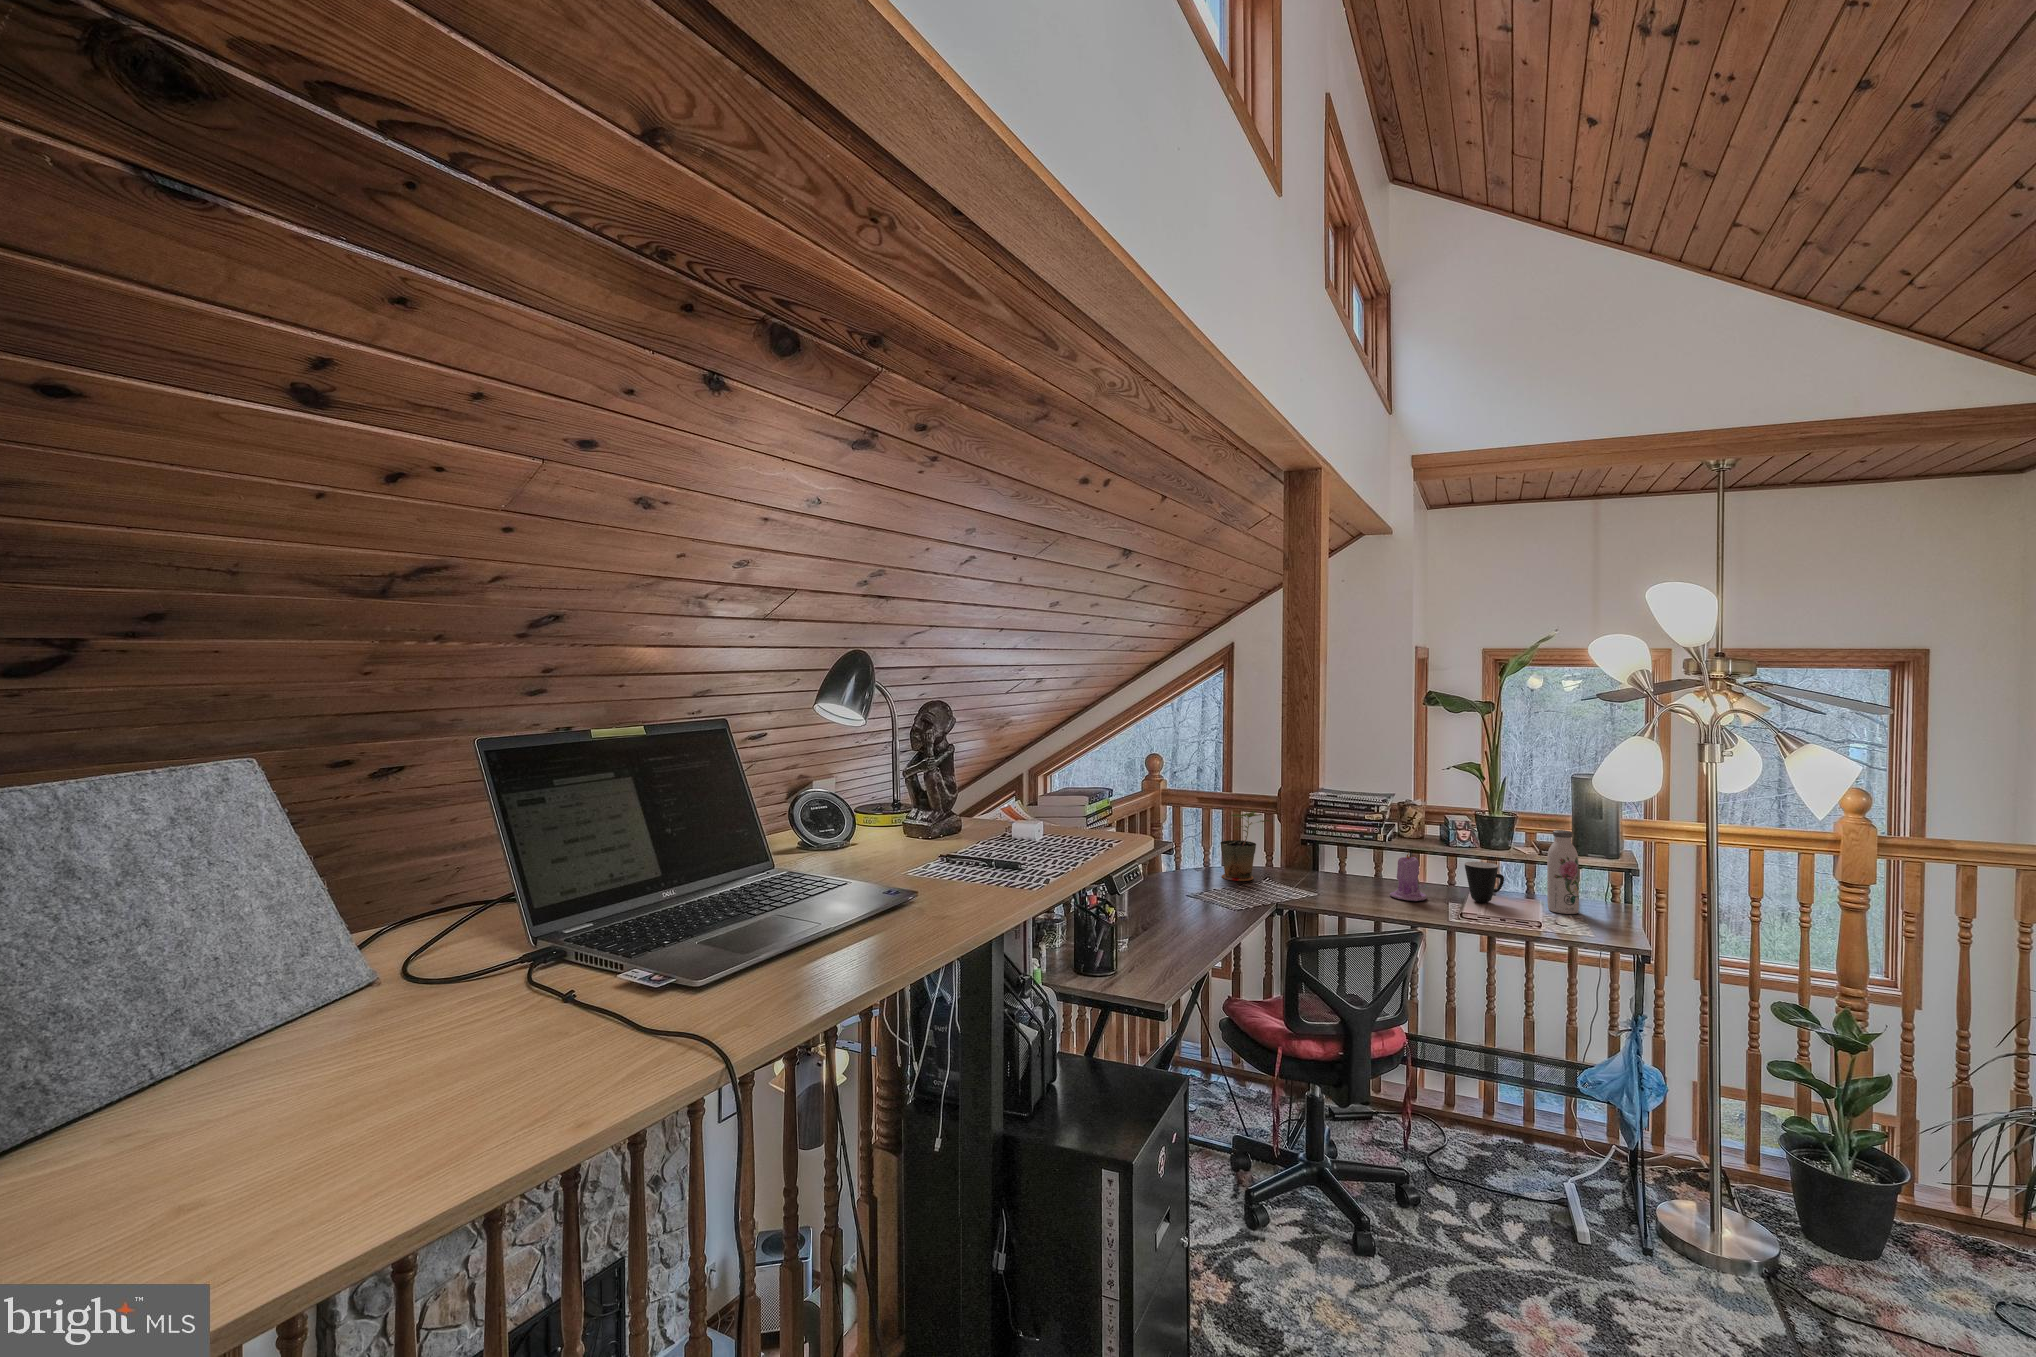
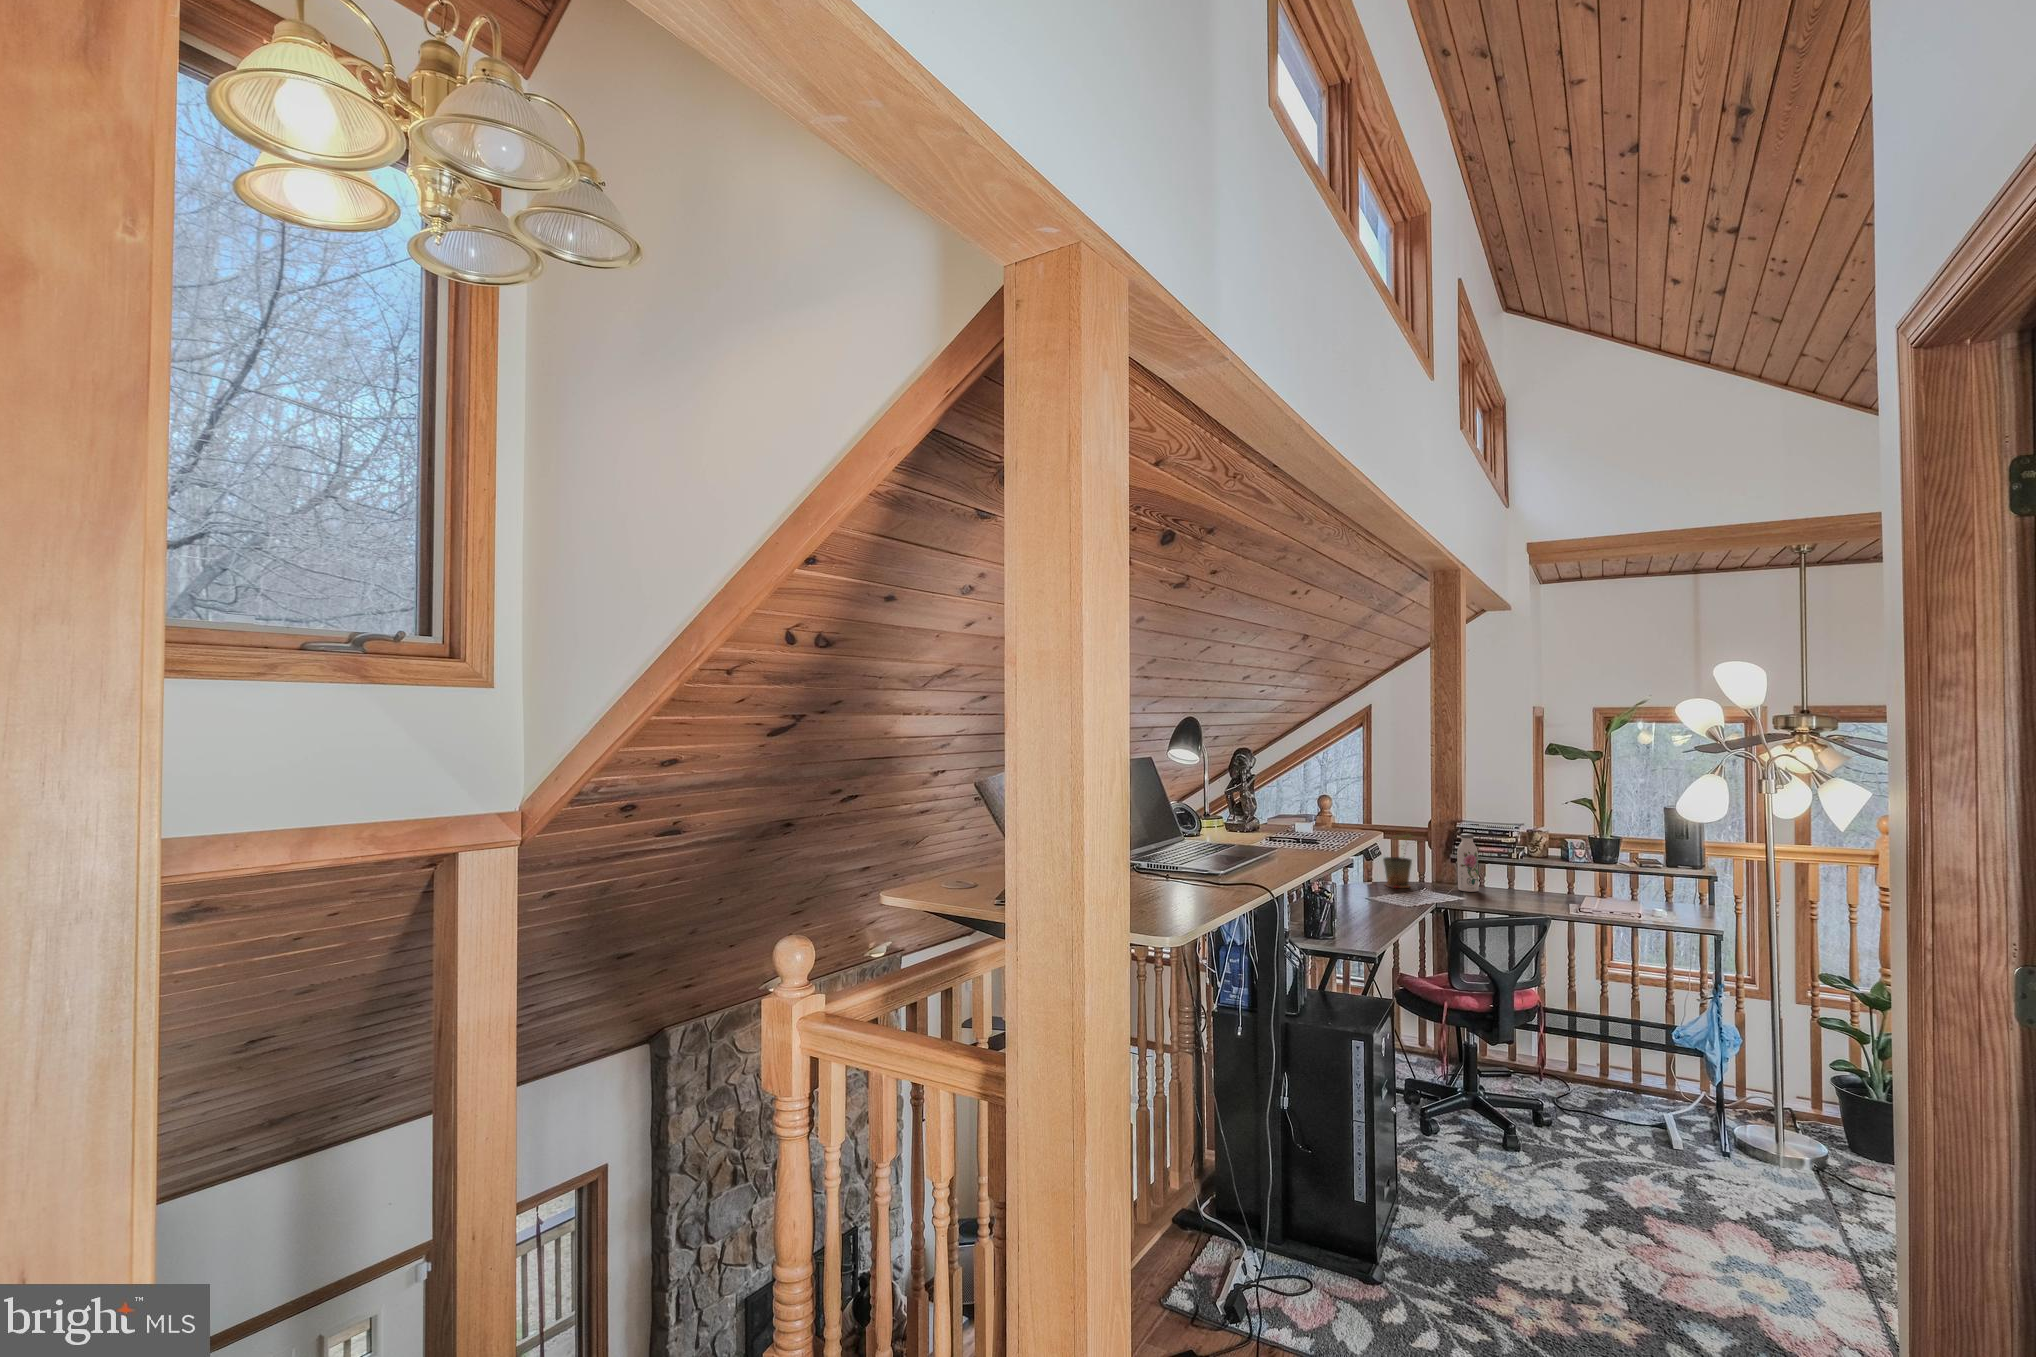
water bottle: present [1547,830,1579,914] -> present [1457,833,1479,892]
candle: present [1390,853,1426,901] -> none [1521,865,1551,903]
mug: present [1465,862,1504,902] -> none [1581,873,1613,904]

